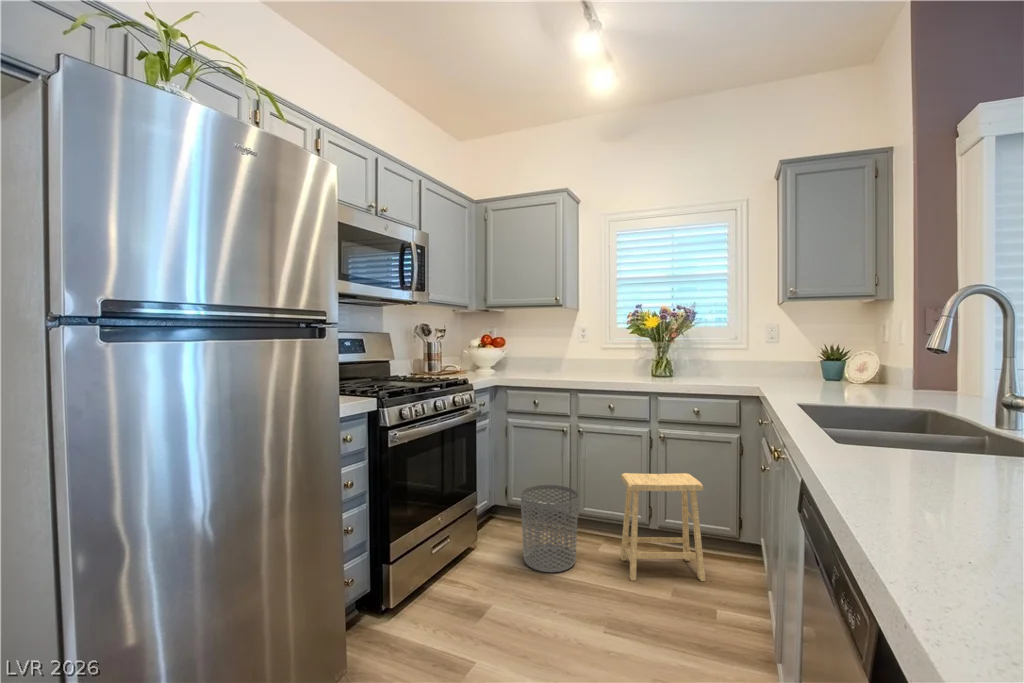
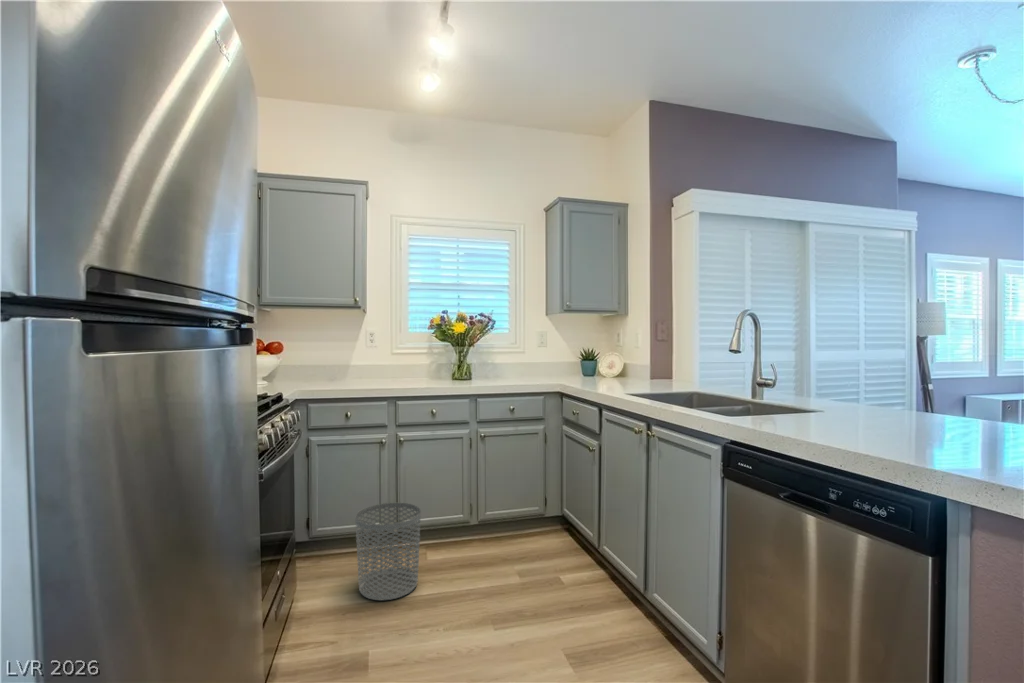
footstool: present [621,473,705,581] -> none [454,466,533,579]

